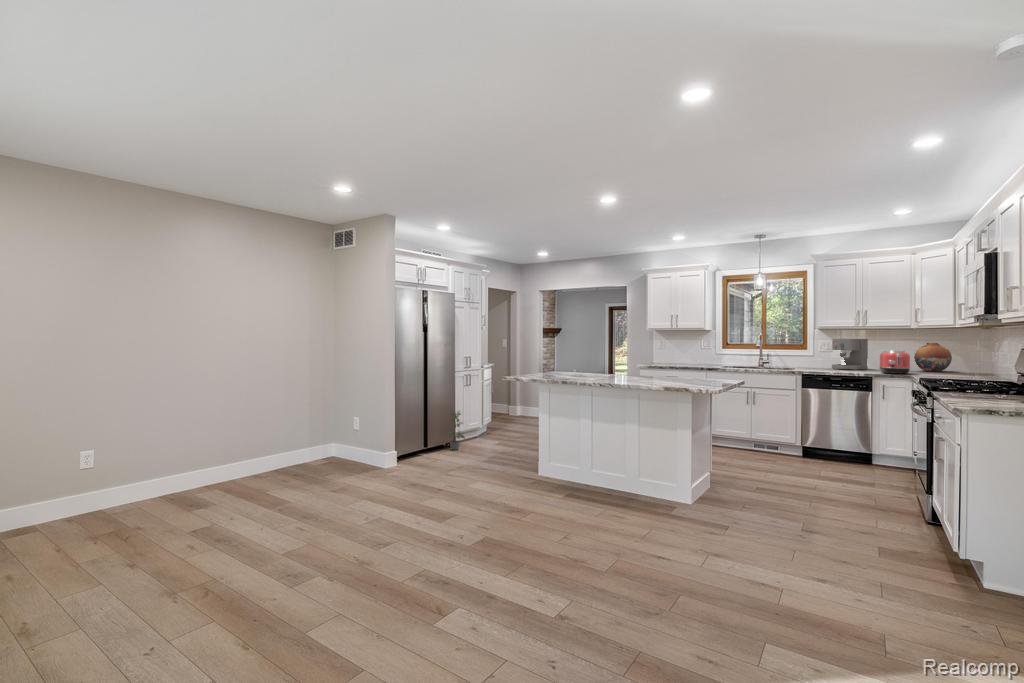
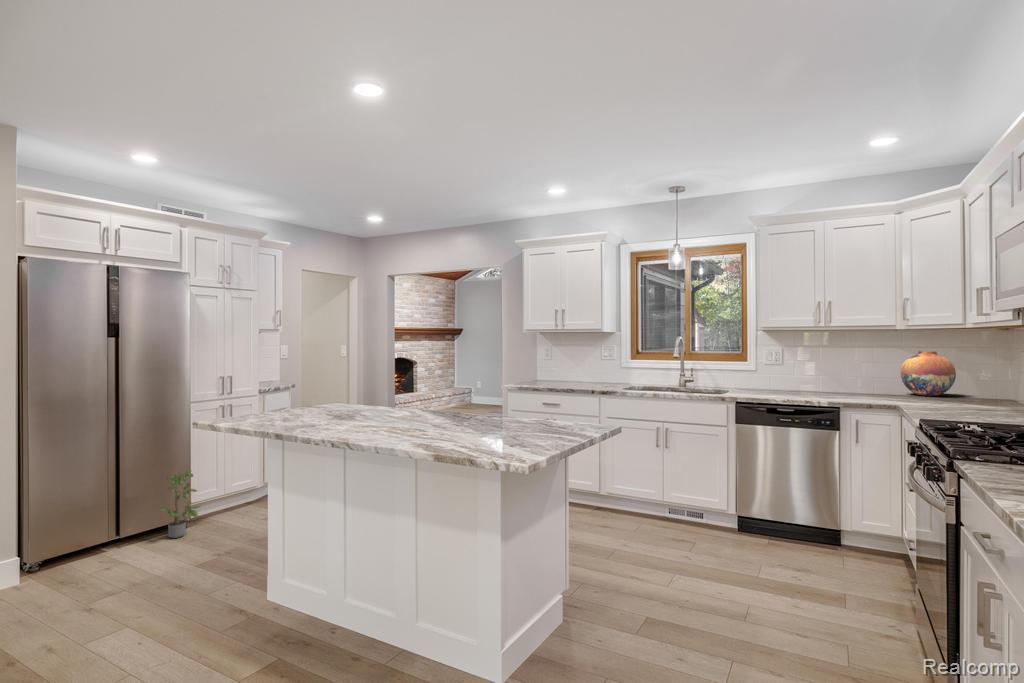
coffee maker: present [832,339,868,370] -> none [782,345,833,394]
toaster: present [879,350,910,374] -> none [850,364,898,404]

